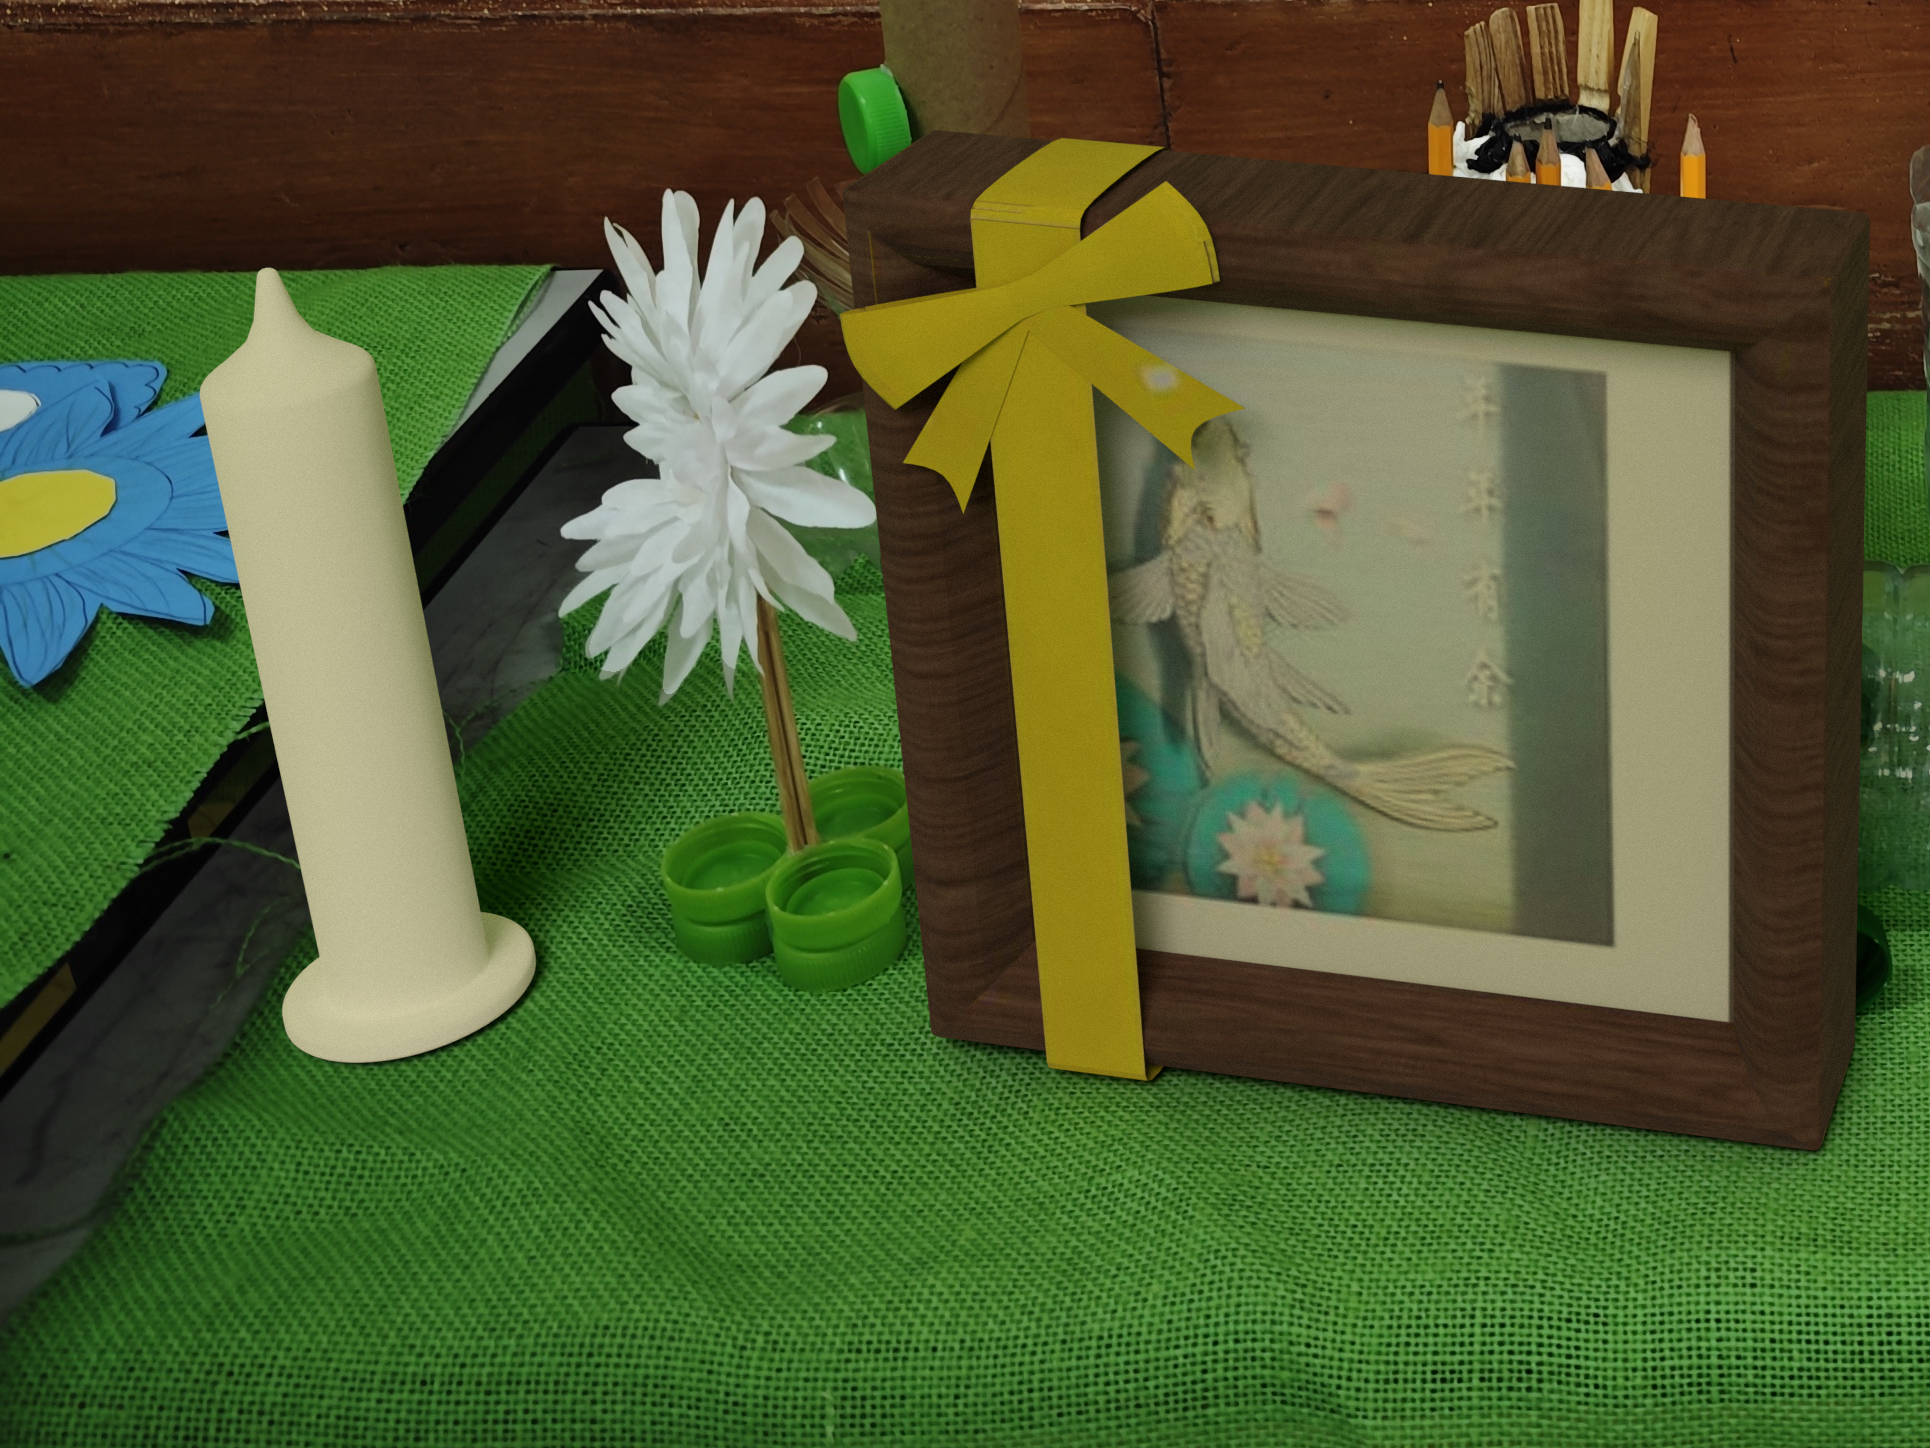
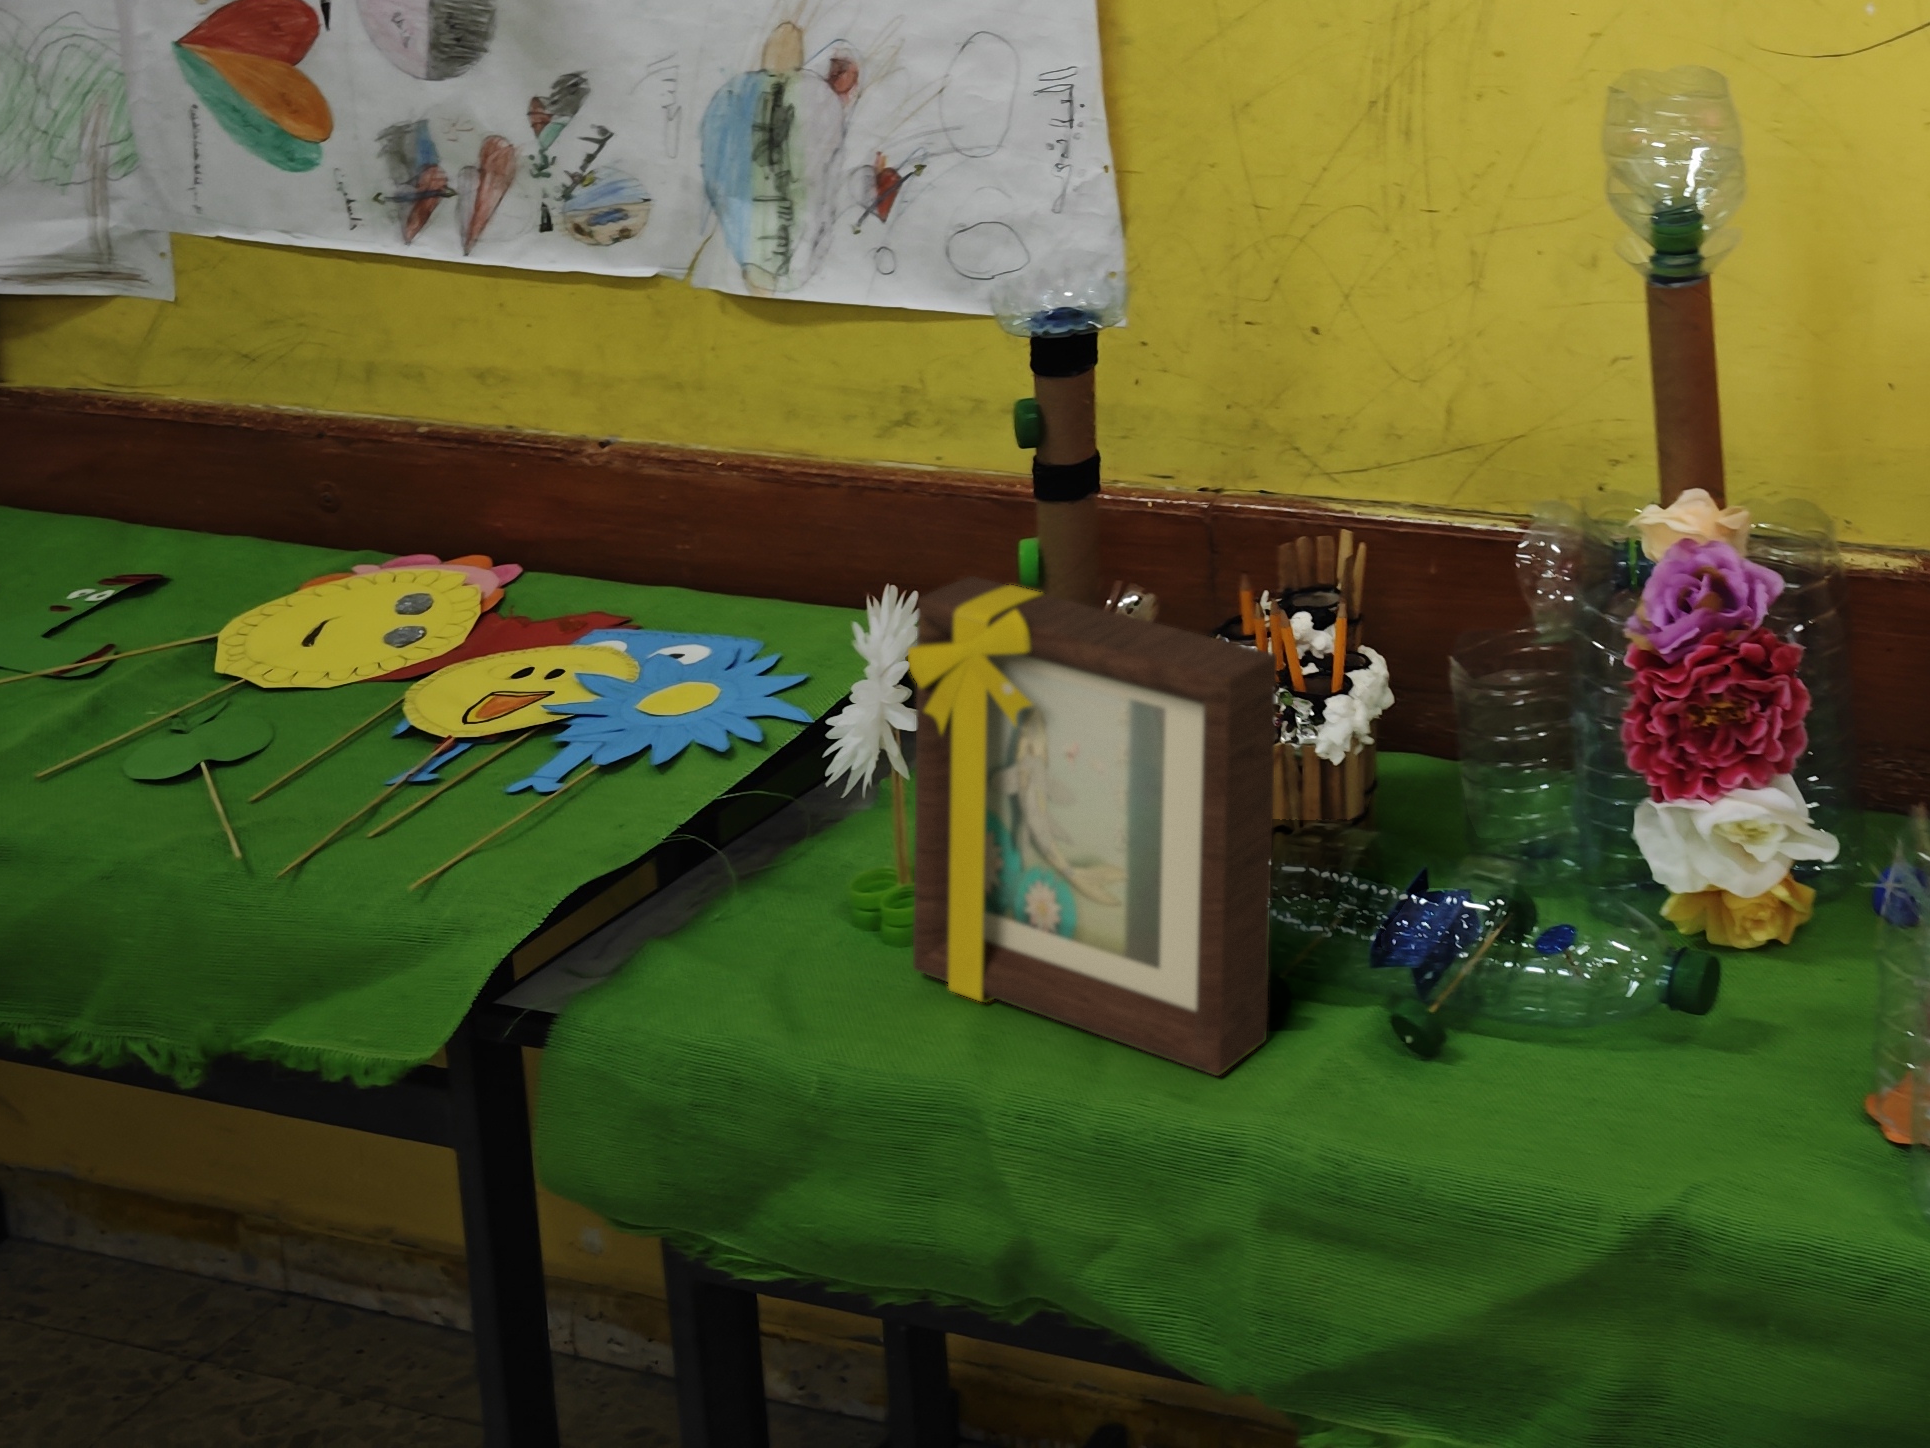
candle: present [200,268,536,1063] -> none [689,603,792,946]

